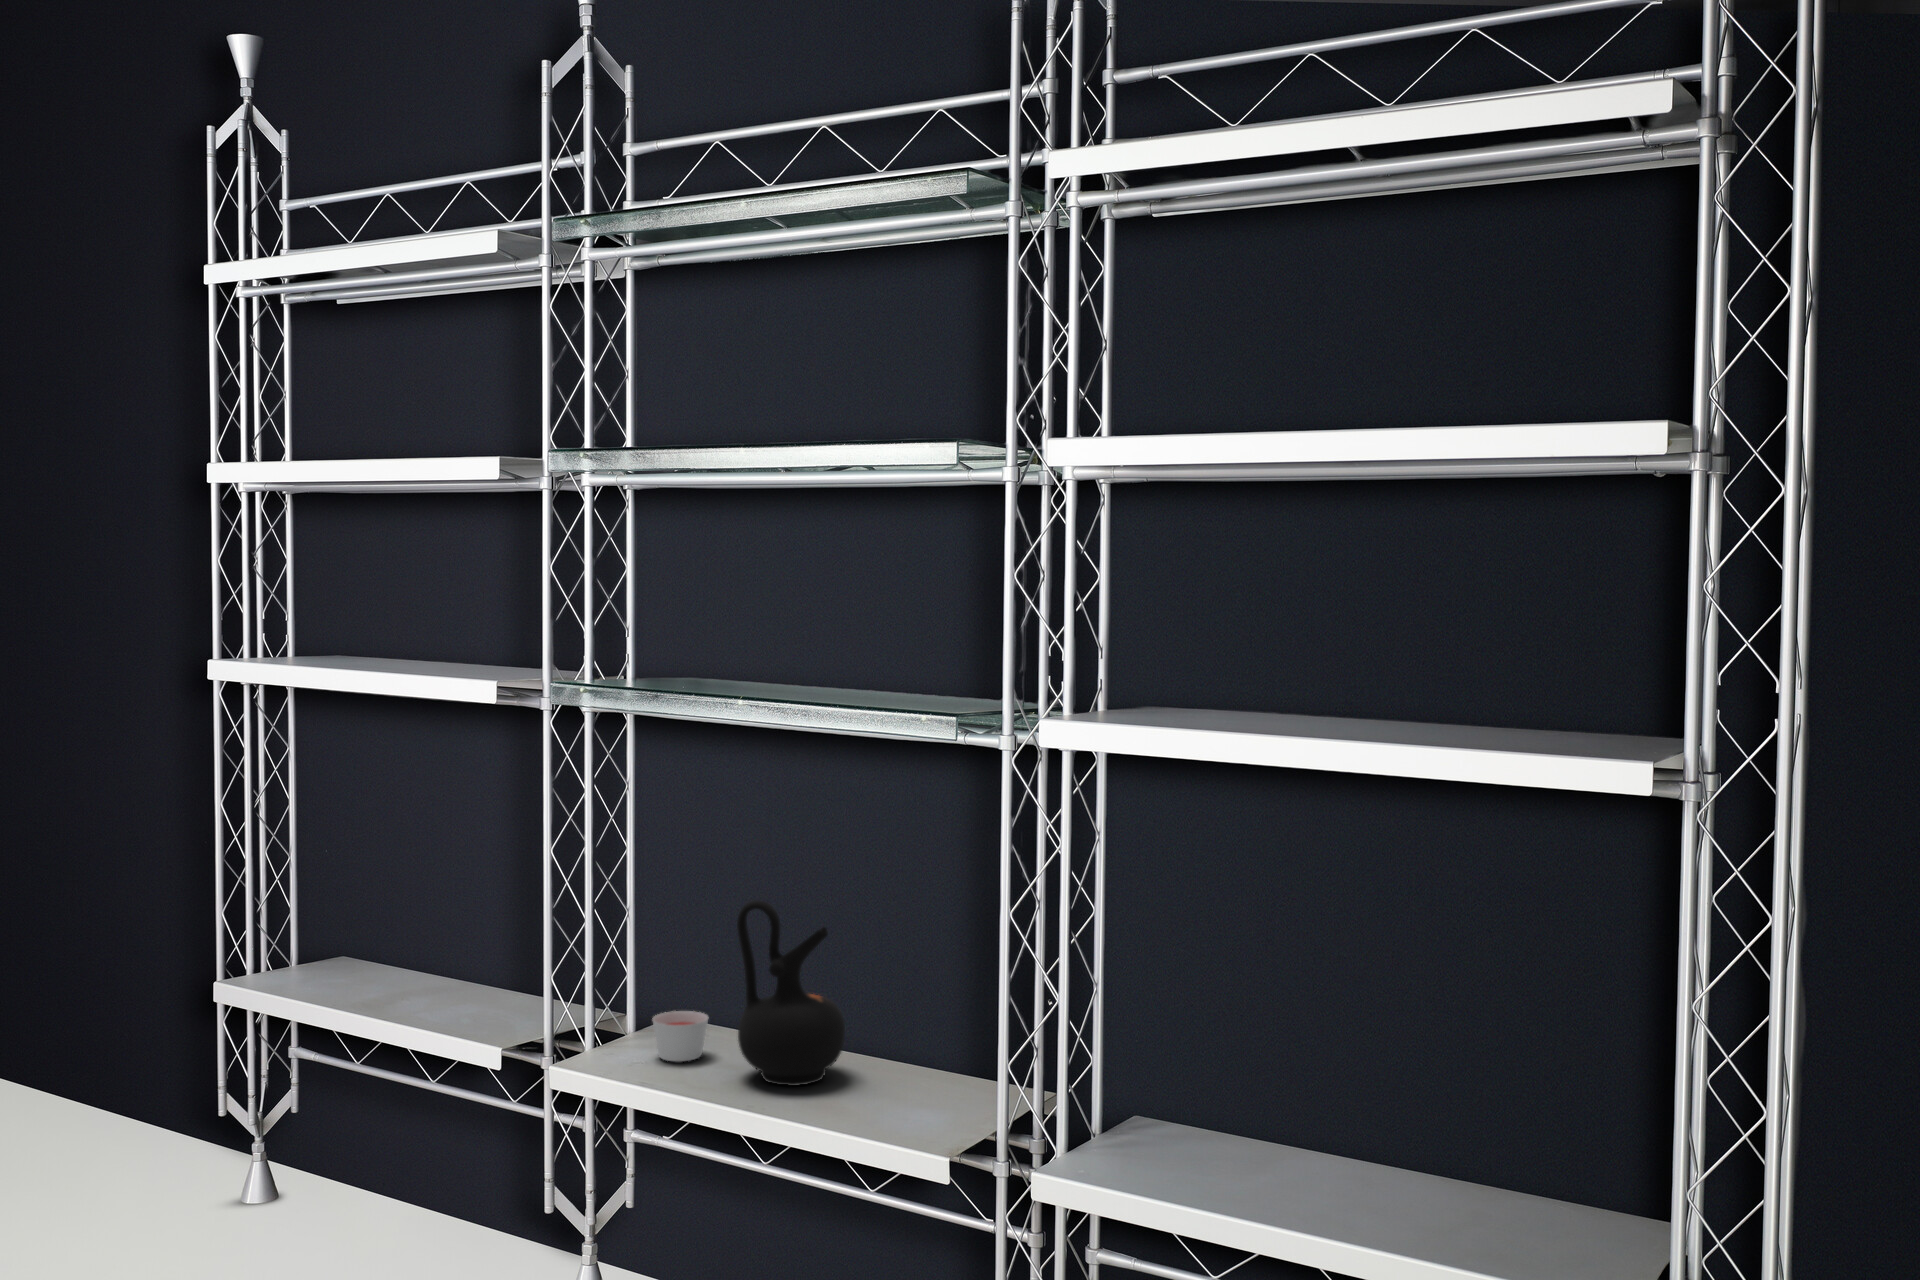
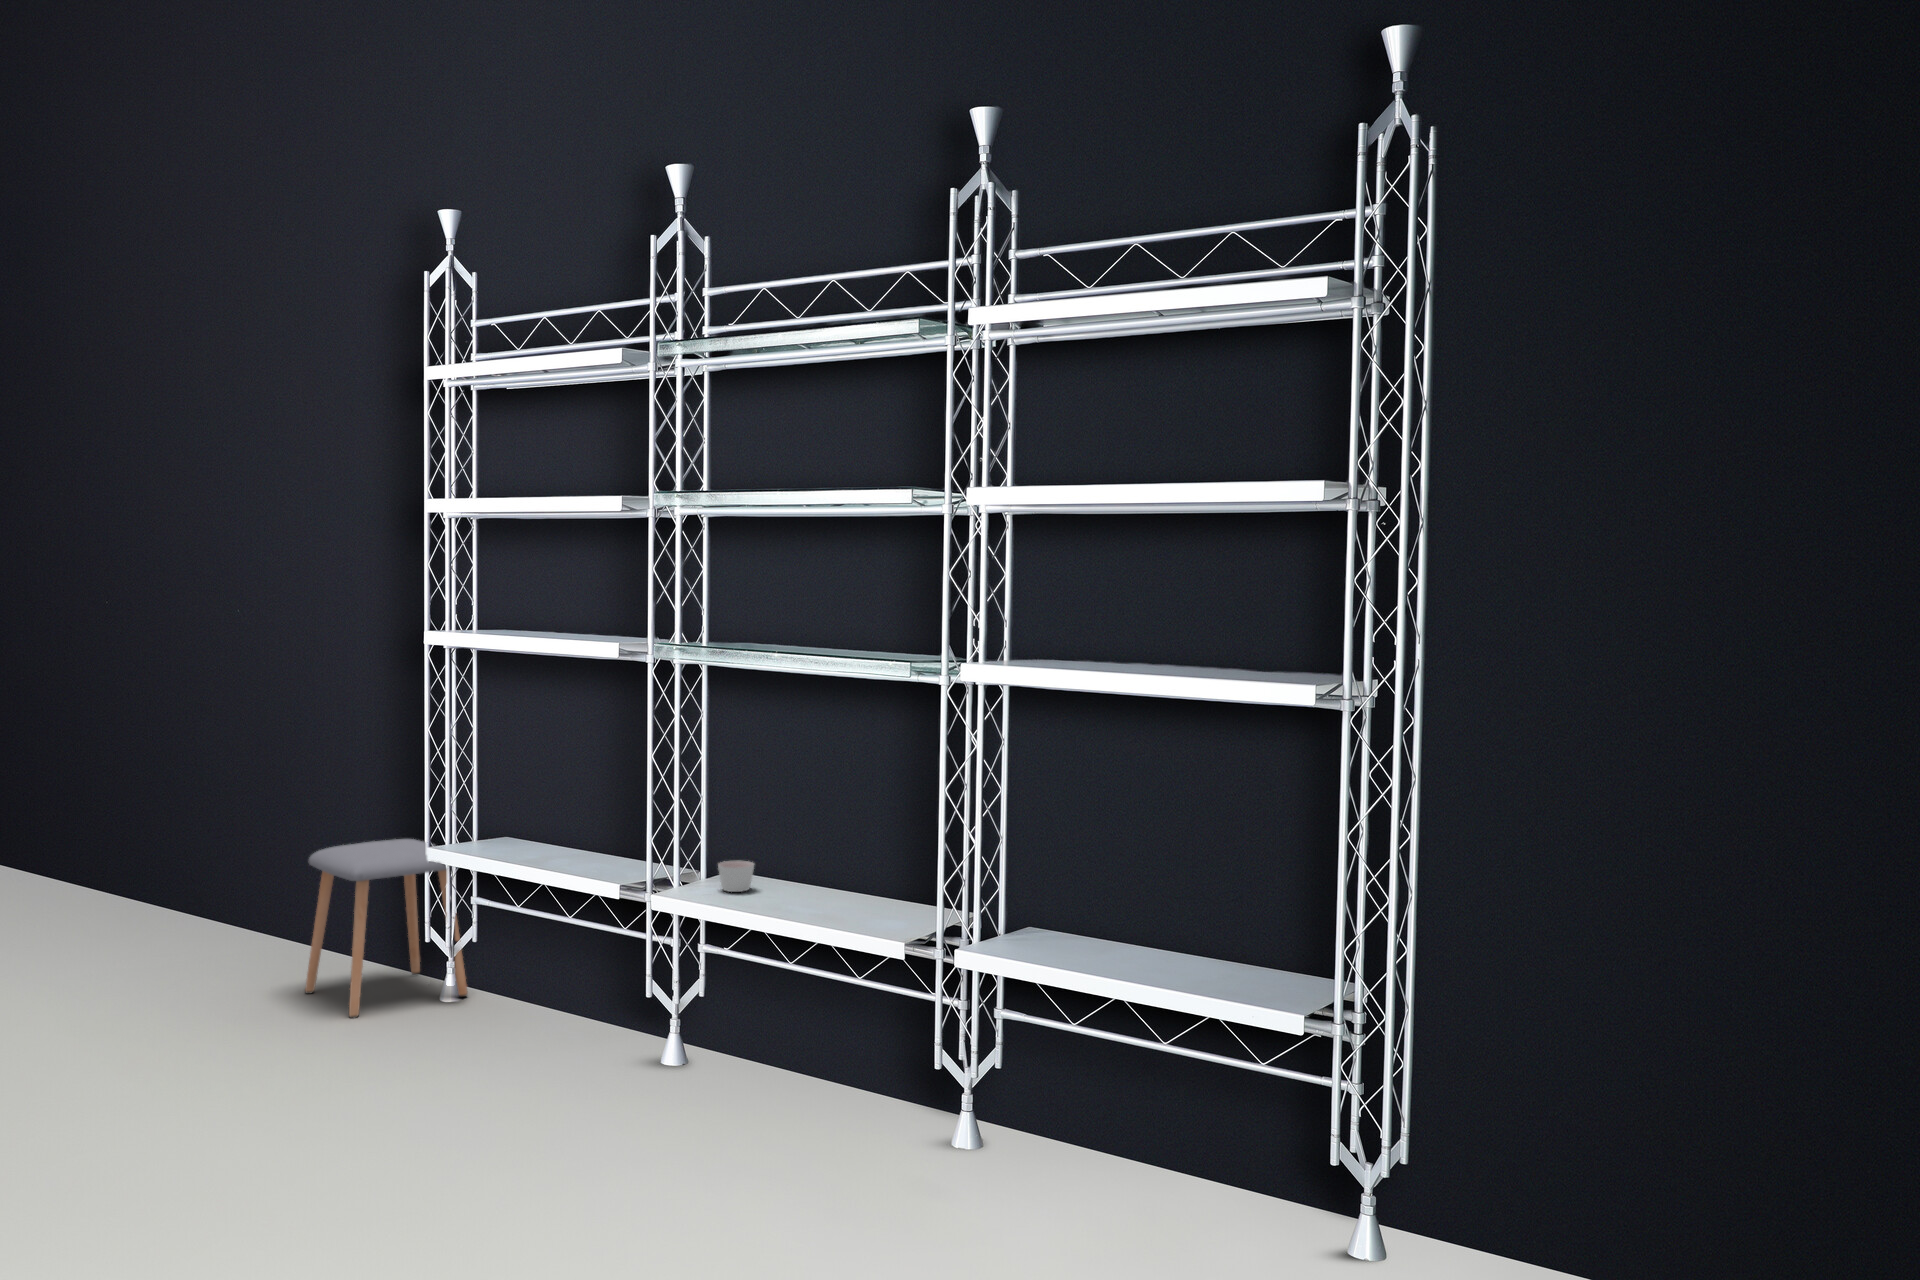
ceramic jug: present [737,900,845,1086] -> none [773,785,843,905]
stool: none [42,961,283,1238] -> present [305,839,467,1018]

